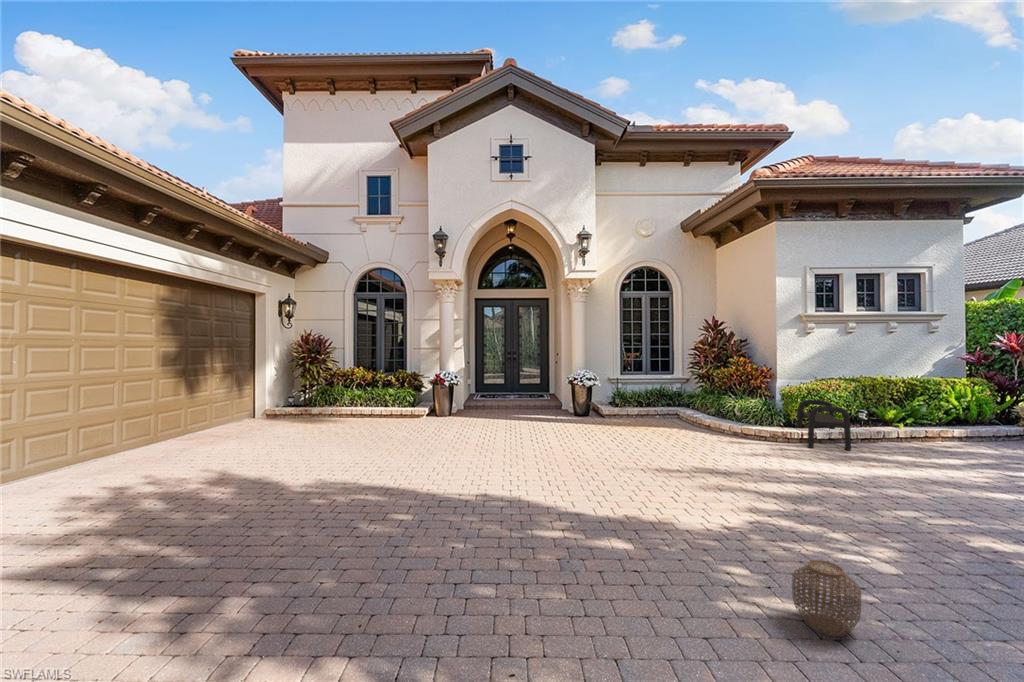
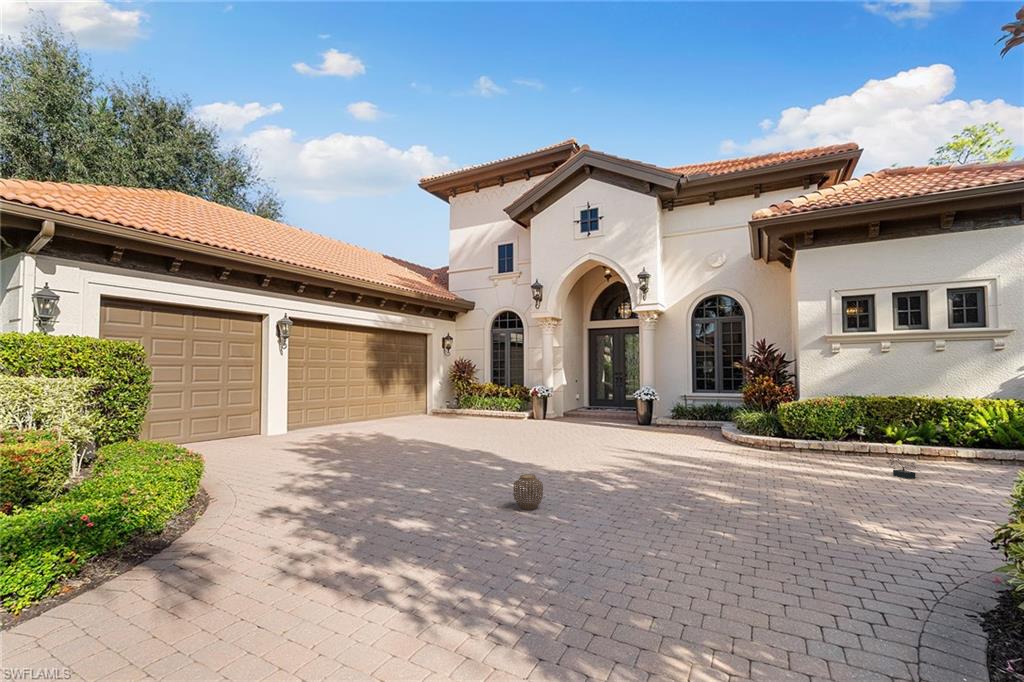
bench: present [797,400,851,451] -> none [784,414,836,459]
decorative plant: none [950,443,987,470] -> present [888,454,916,479]

